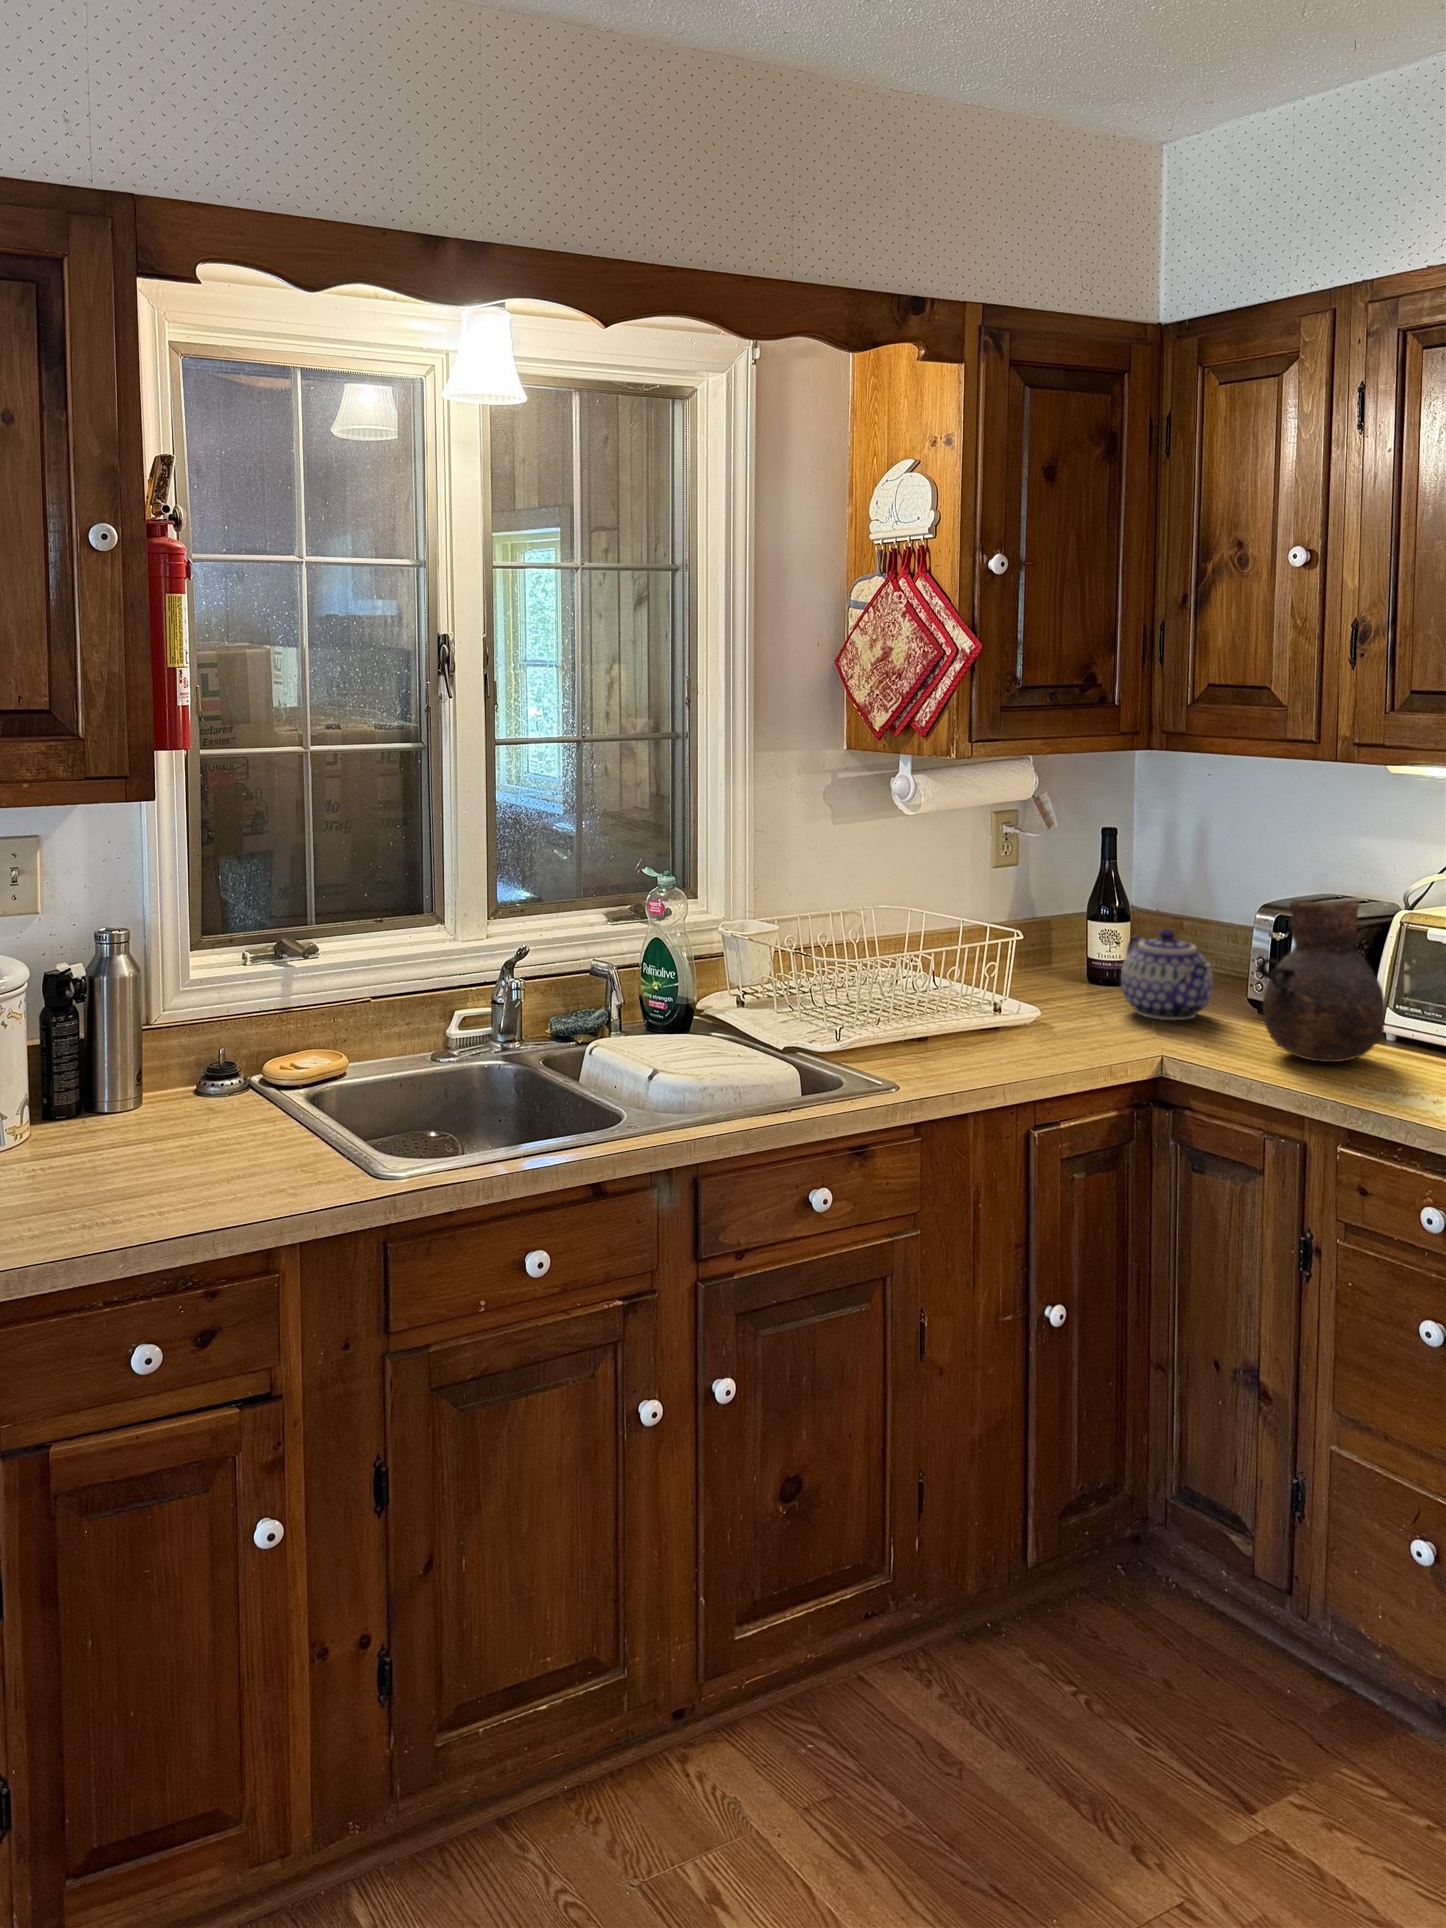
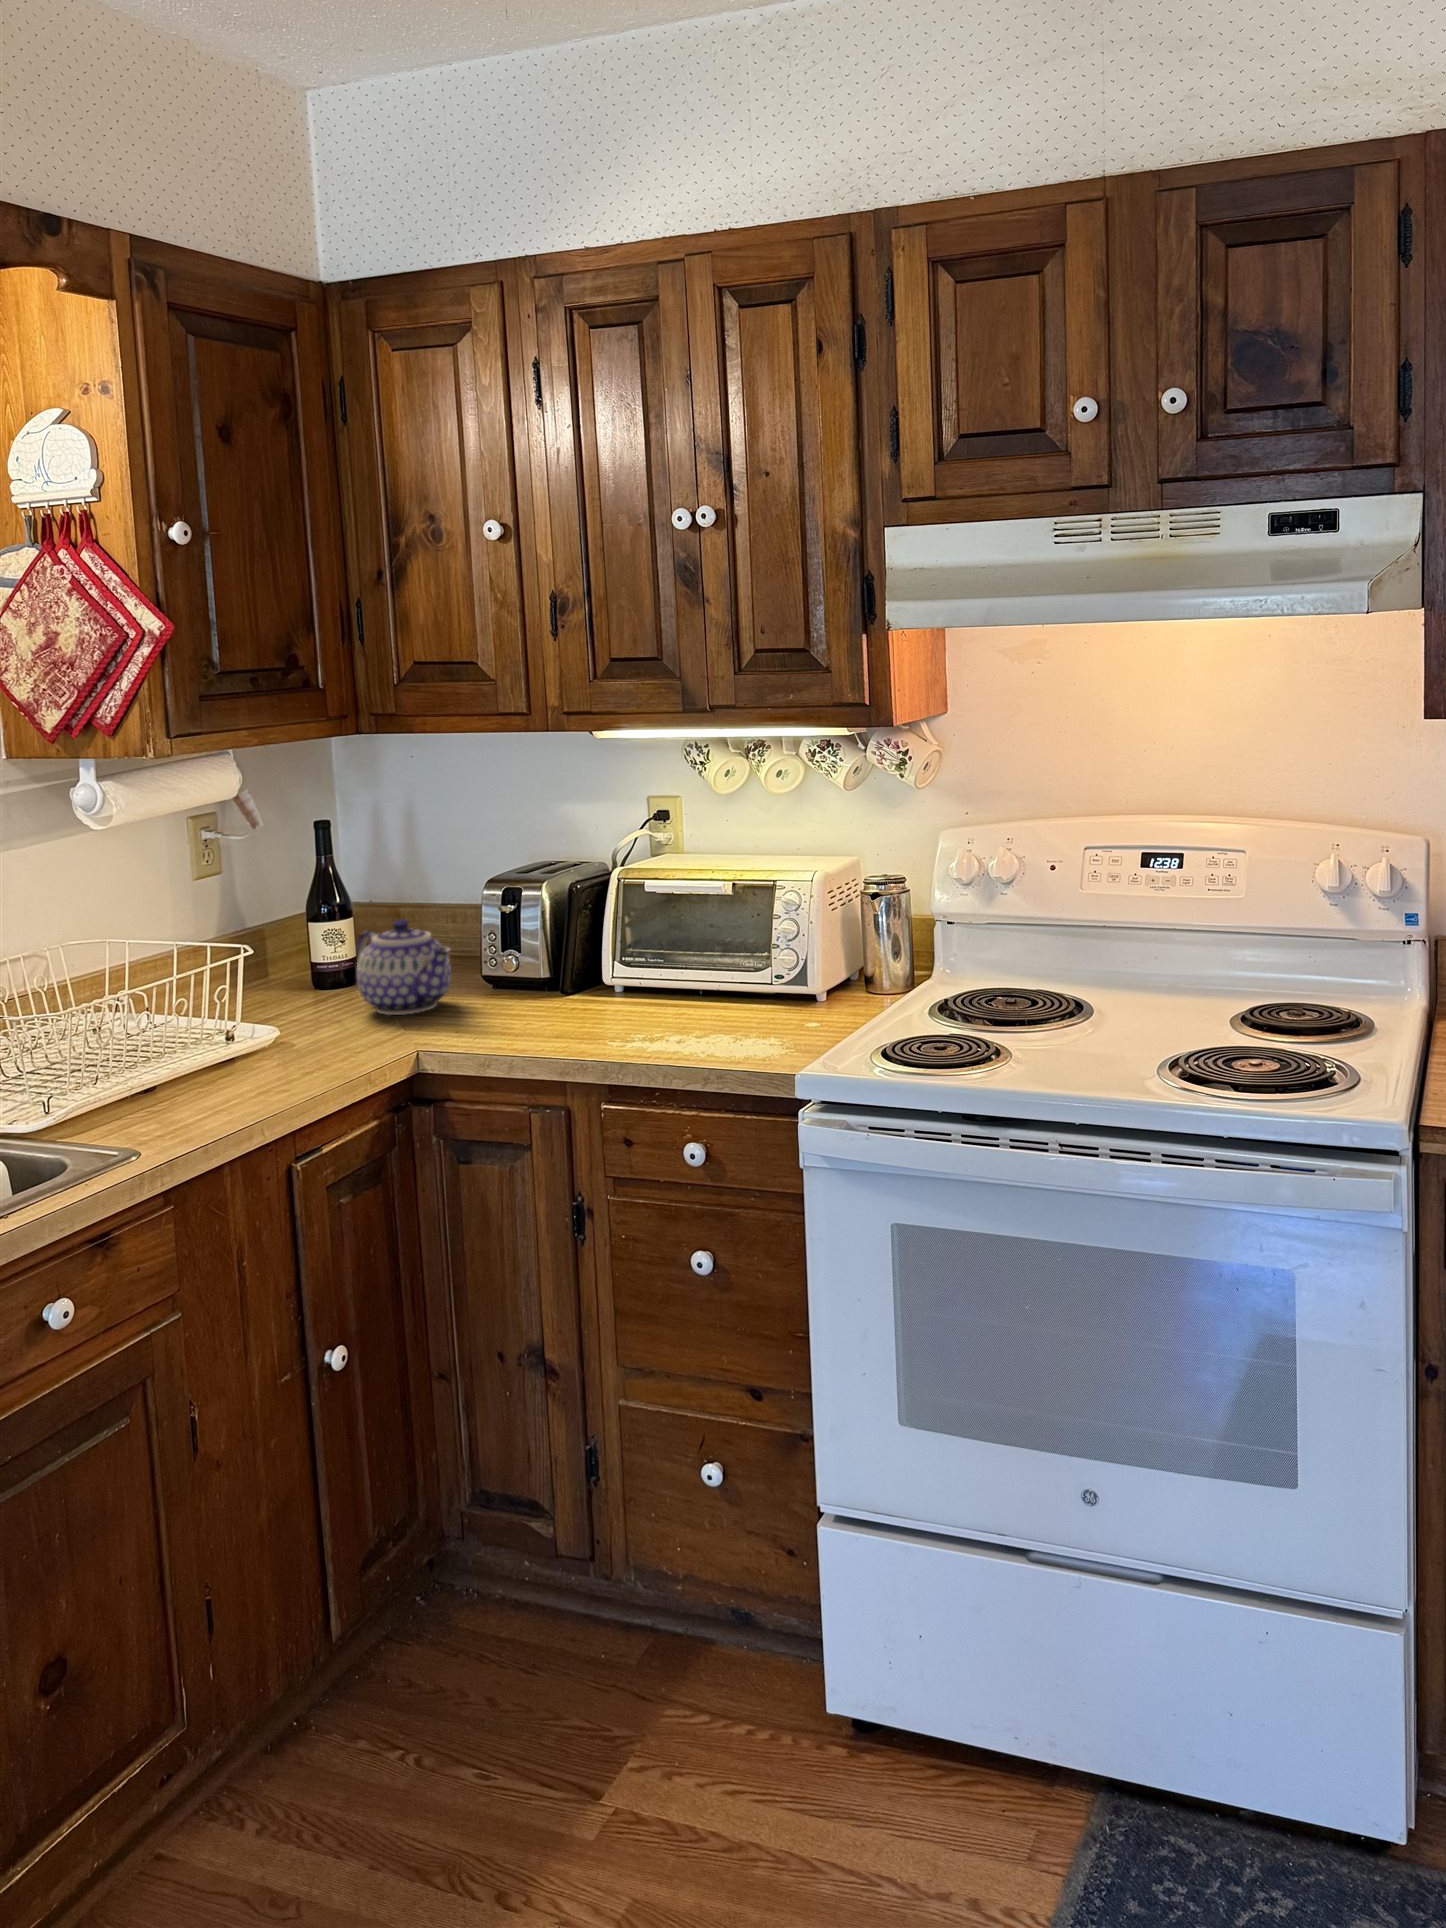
vase: present [1257,901,1385,1062] -> none [499,866,622,1028]

